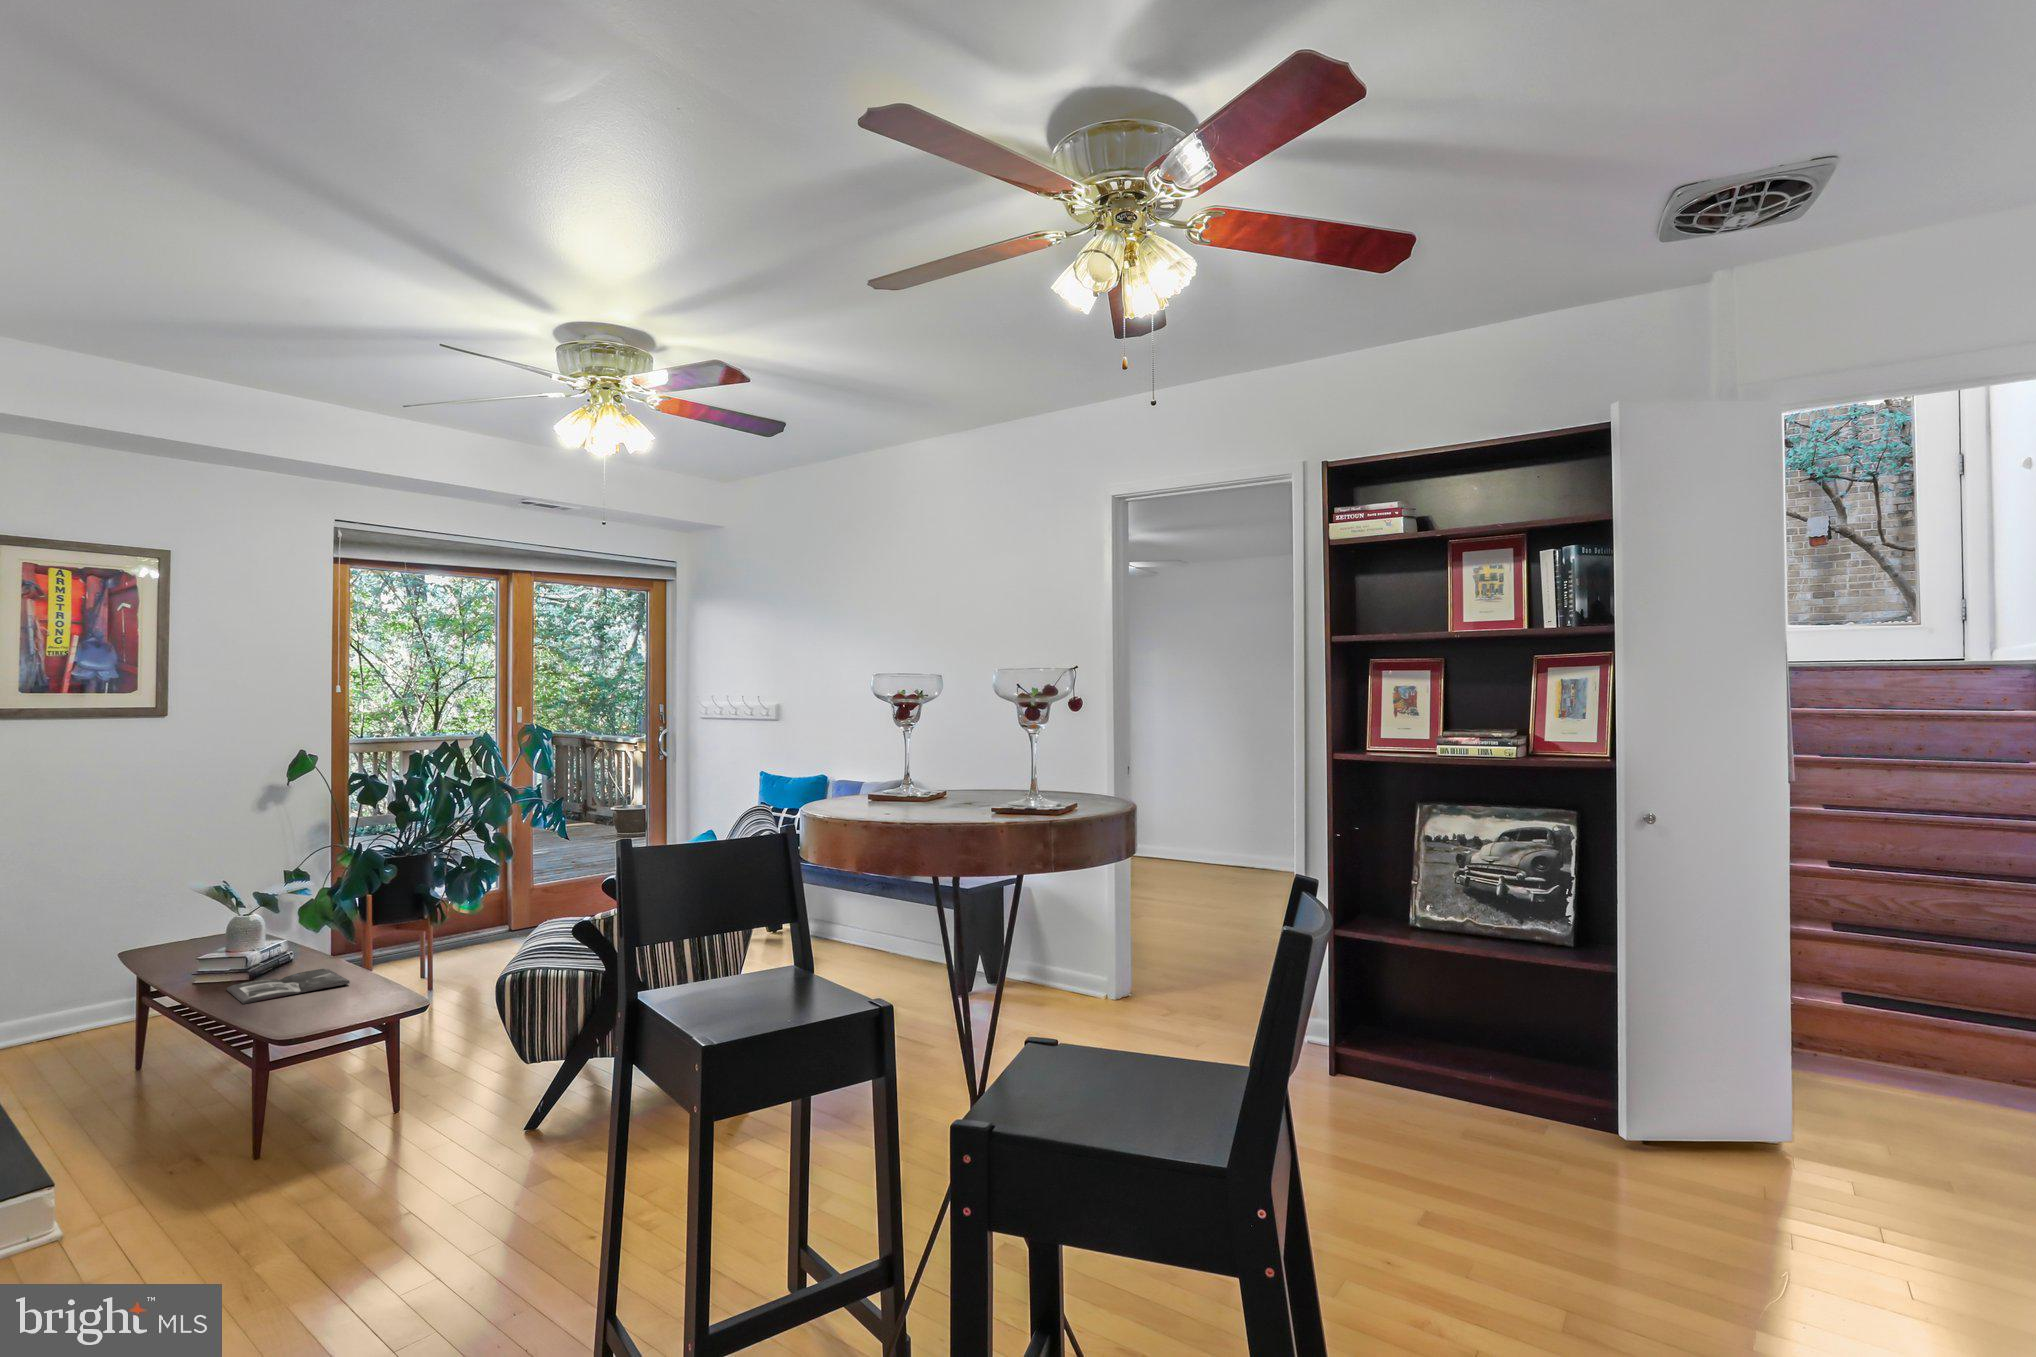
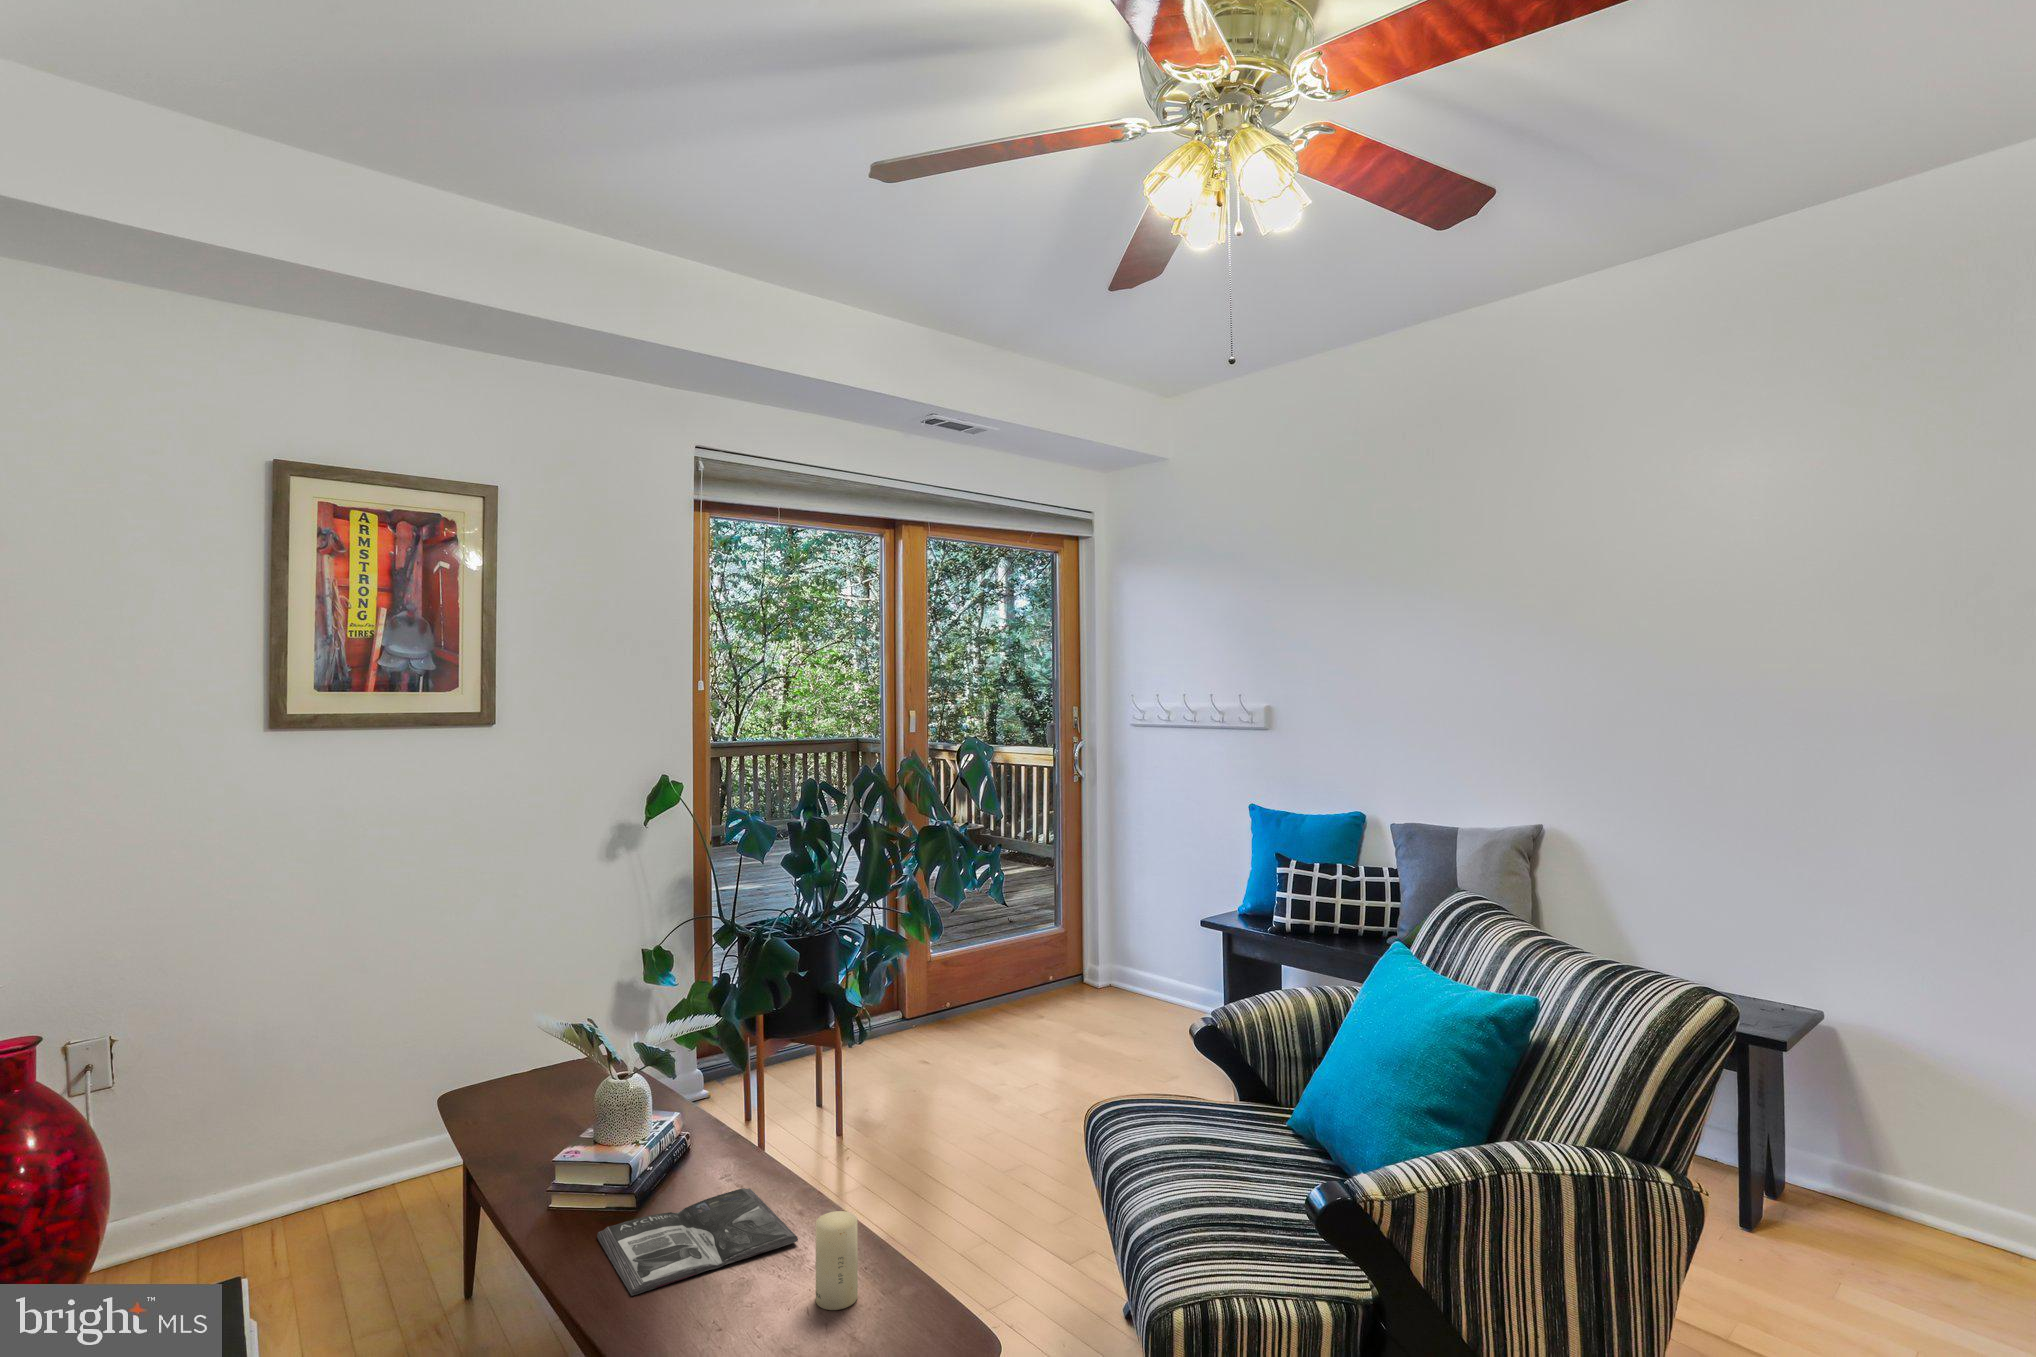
candle: none [350,956,376,1001] -> present [816,1211,858,1310]

